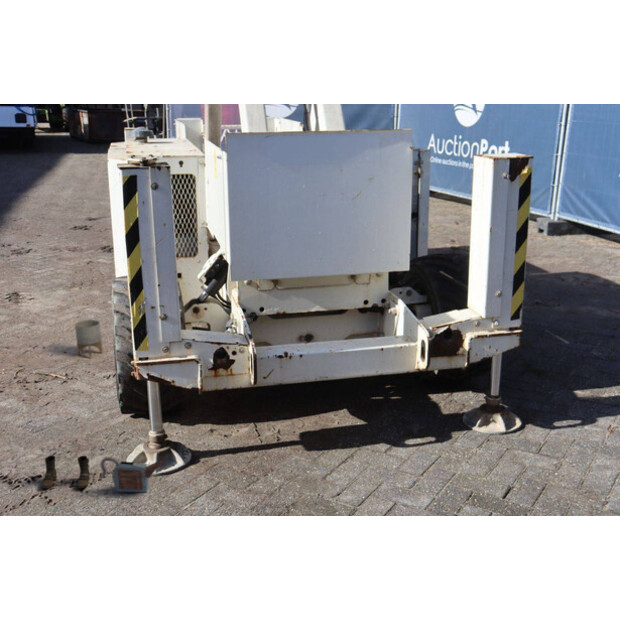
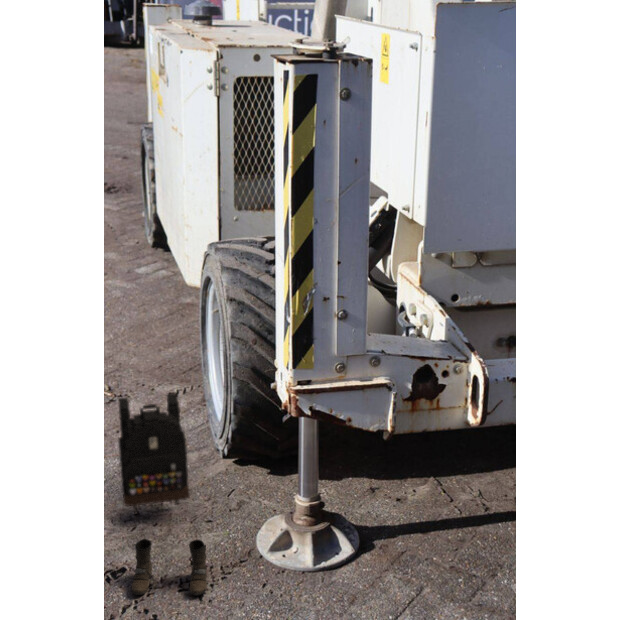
planter: present [75,320,102,358] -> none [121,311,160,369]
backpack: none [43,368,90,445] -> present [118,393,190,515]
watering can: present [101,457,164,492] -> none [232,544,339,602]

